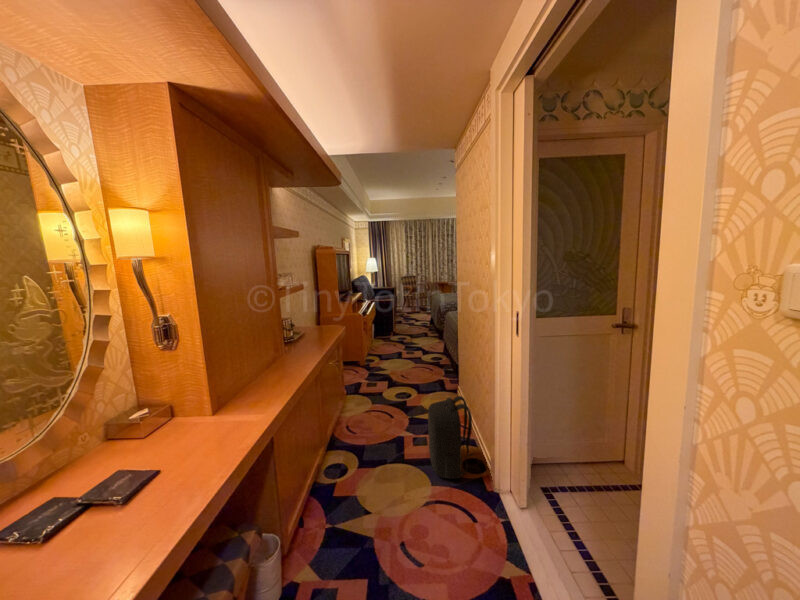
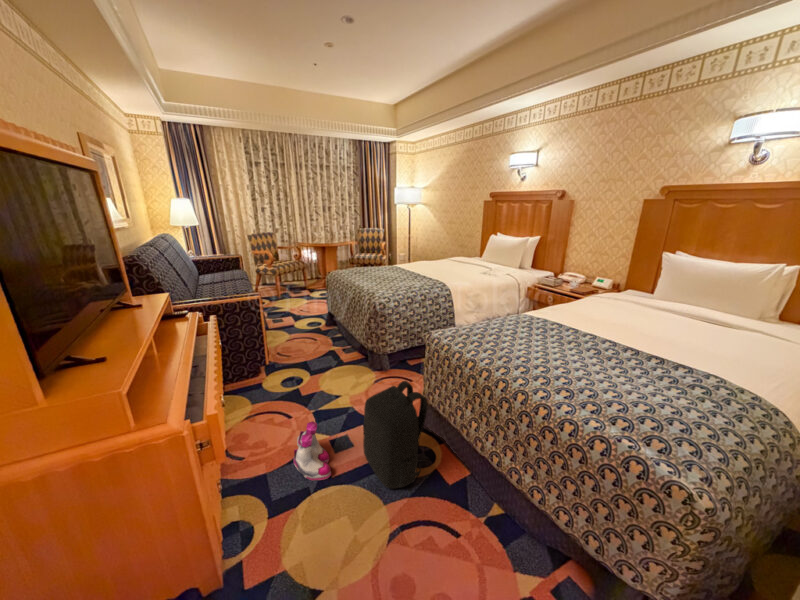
boots: none [382,416,407,458] -> present [294,421,331,480]

